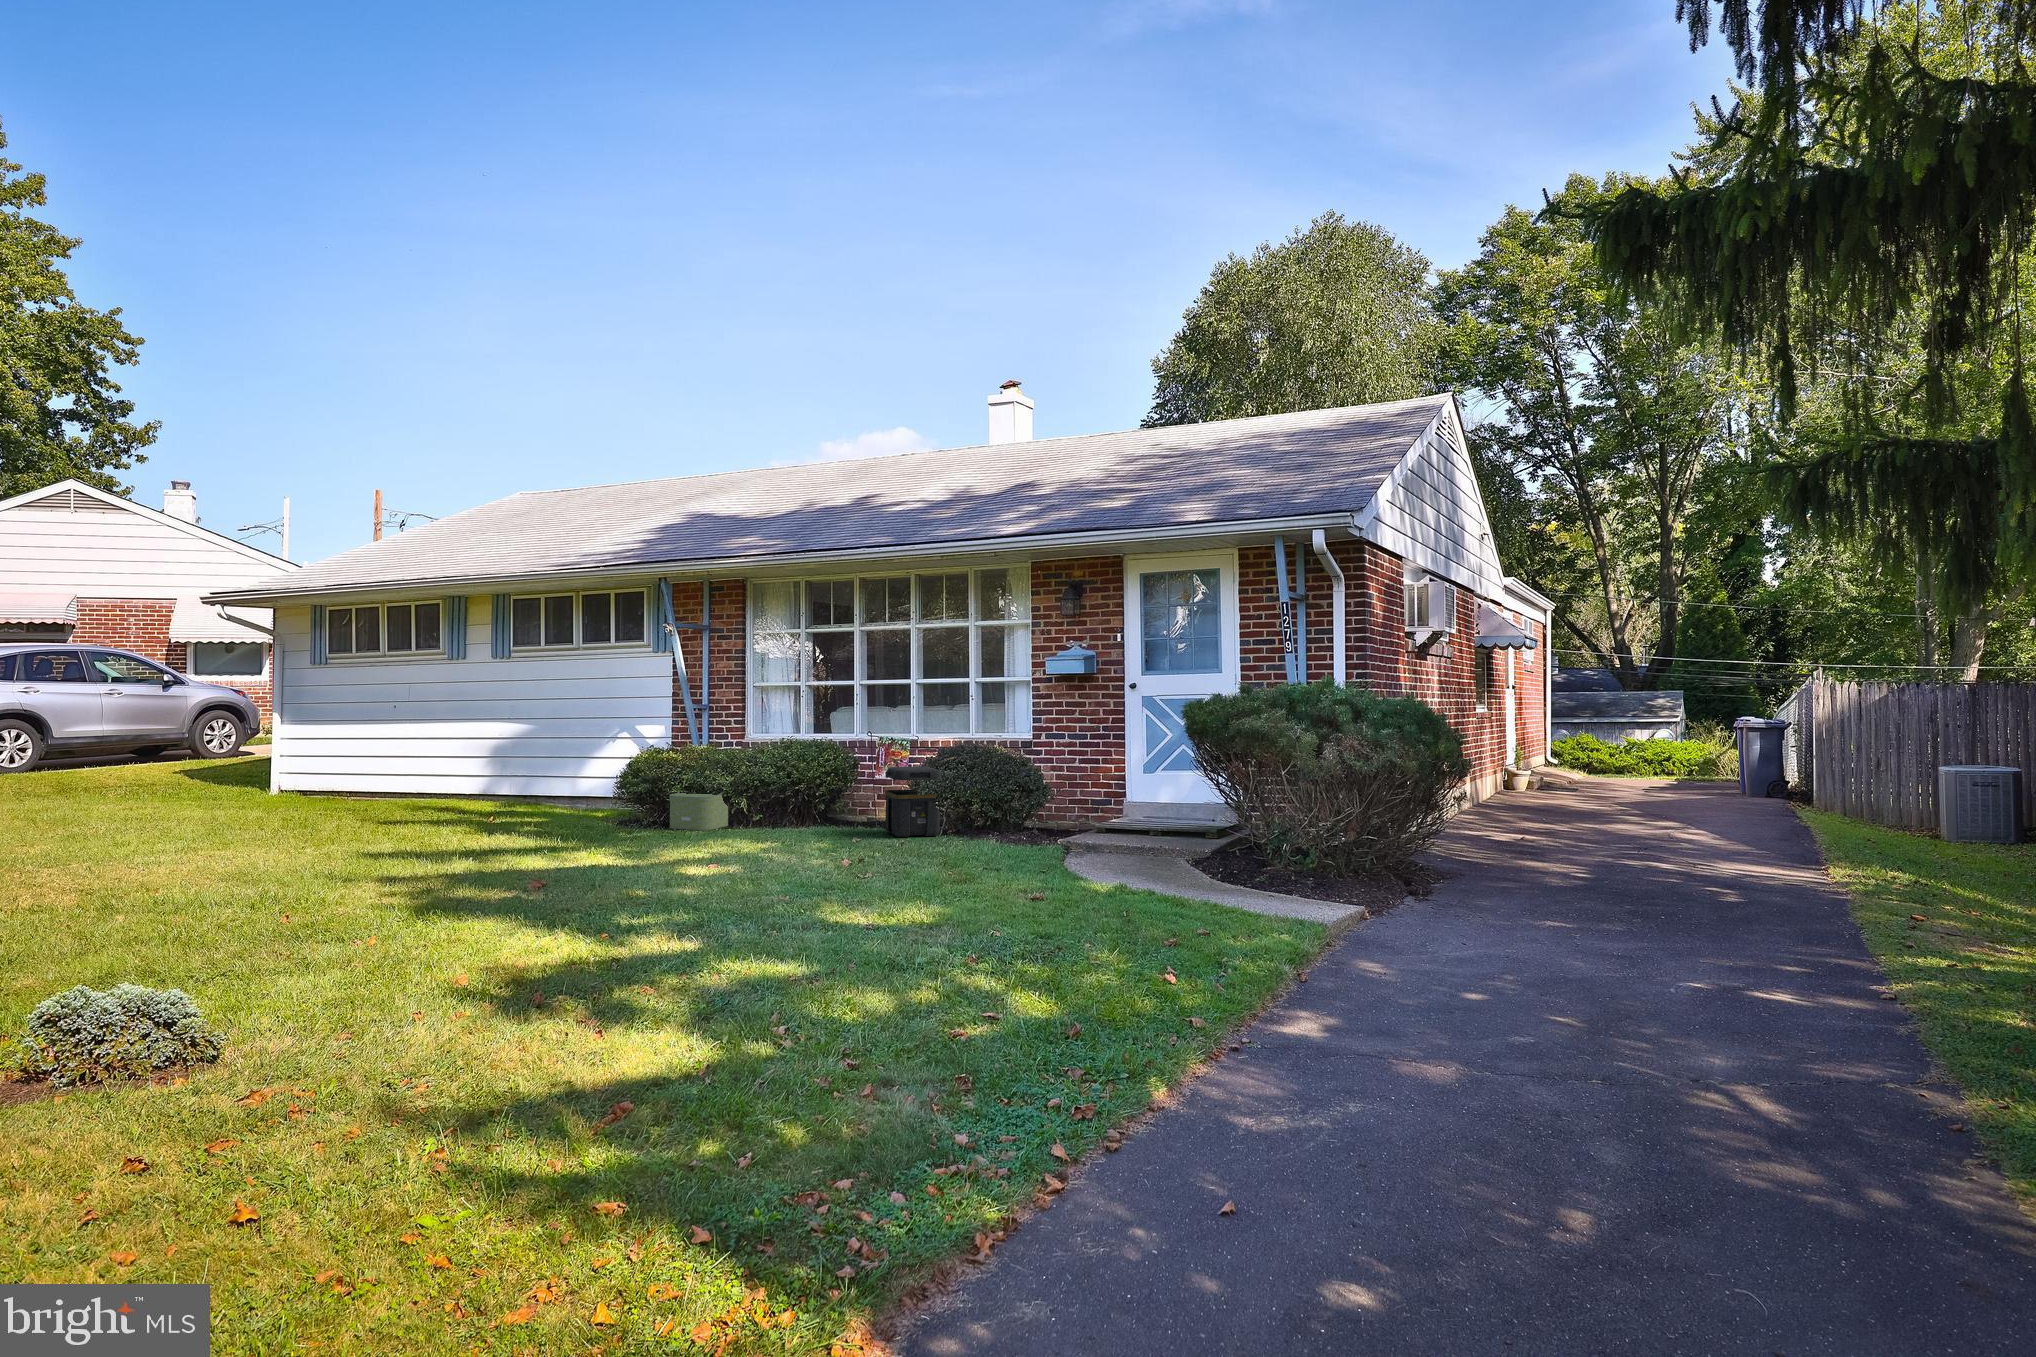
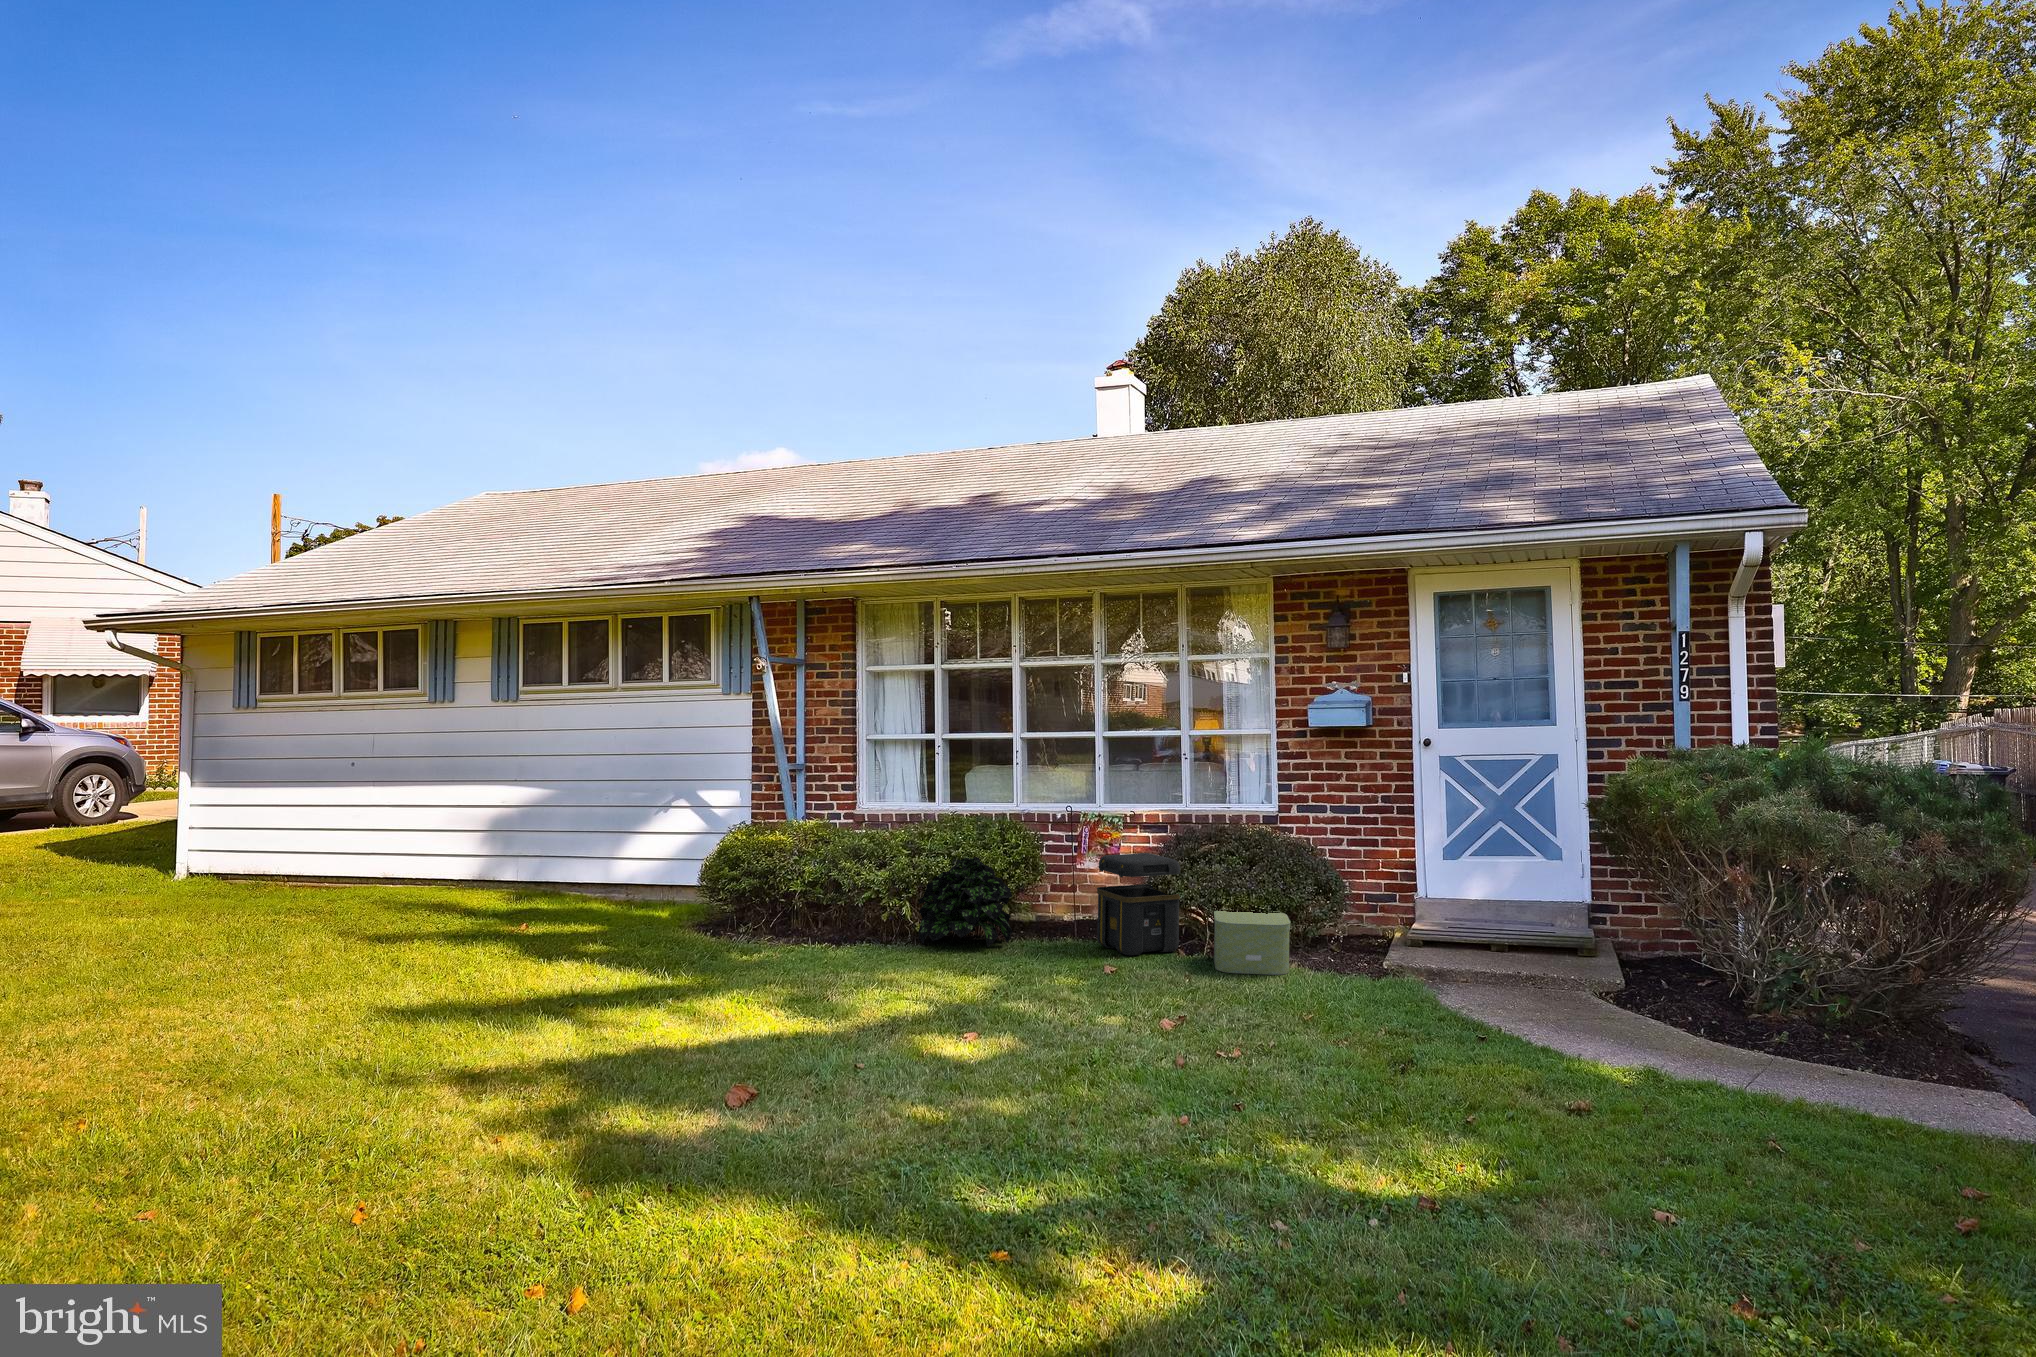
potted plant: none [758,768,830,831] -> present [918,857,1013,947]
storage box: present [669,793,728,830] -> present [1214,911,1291,975]

